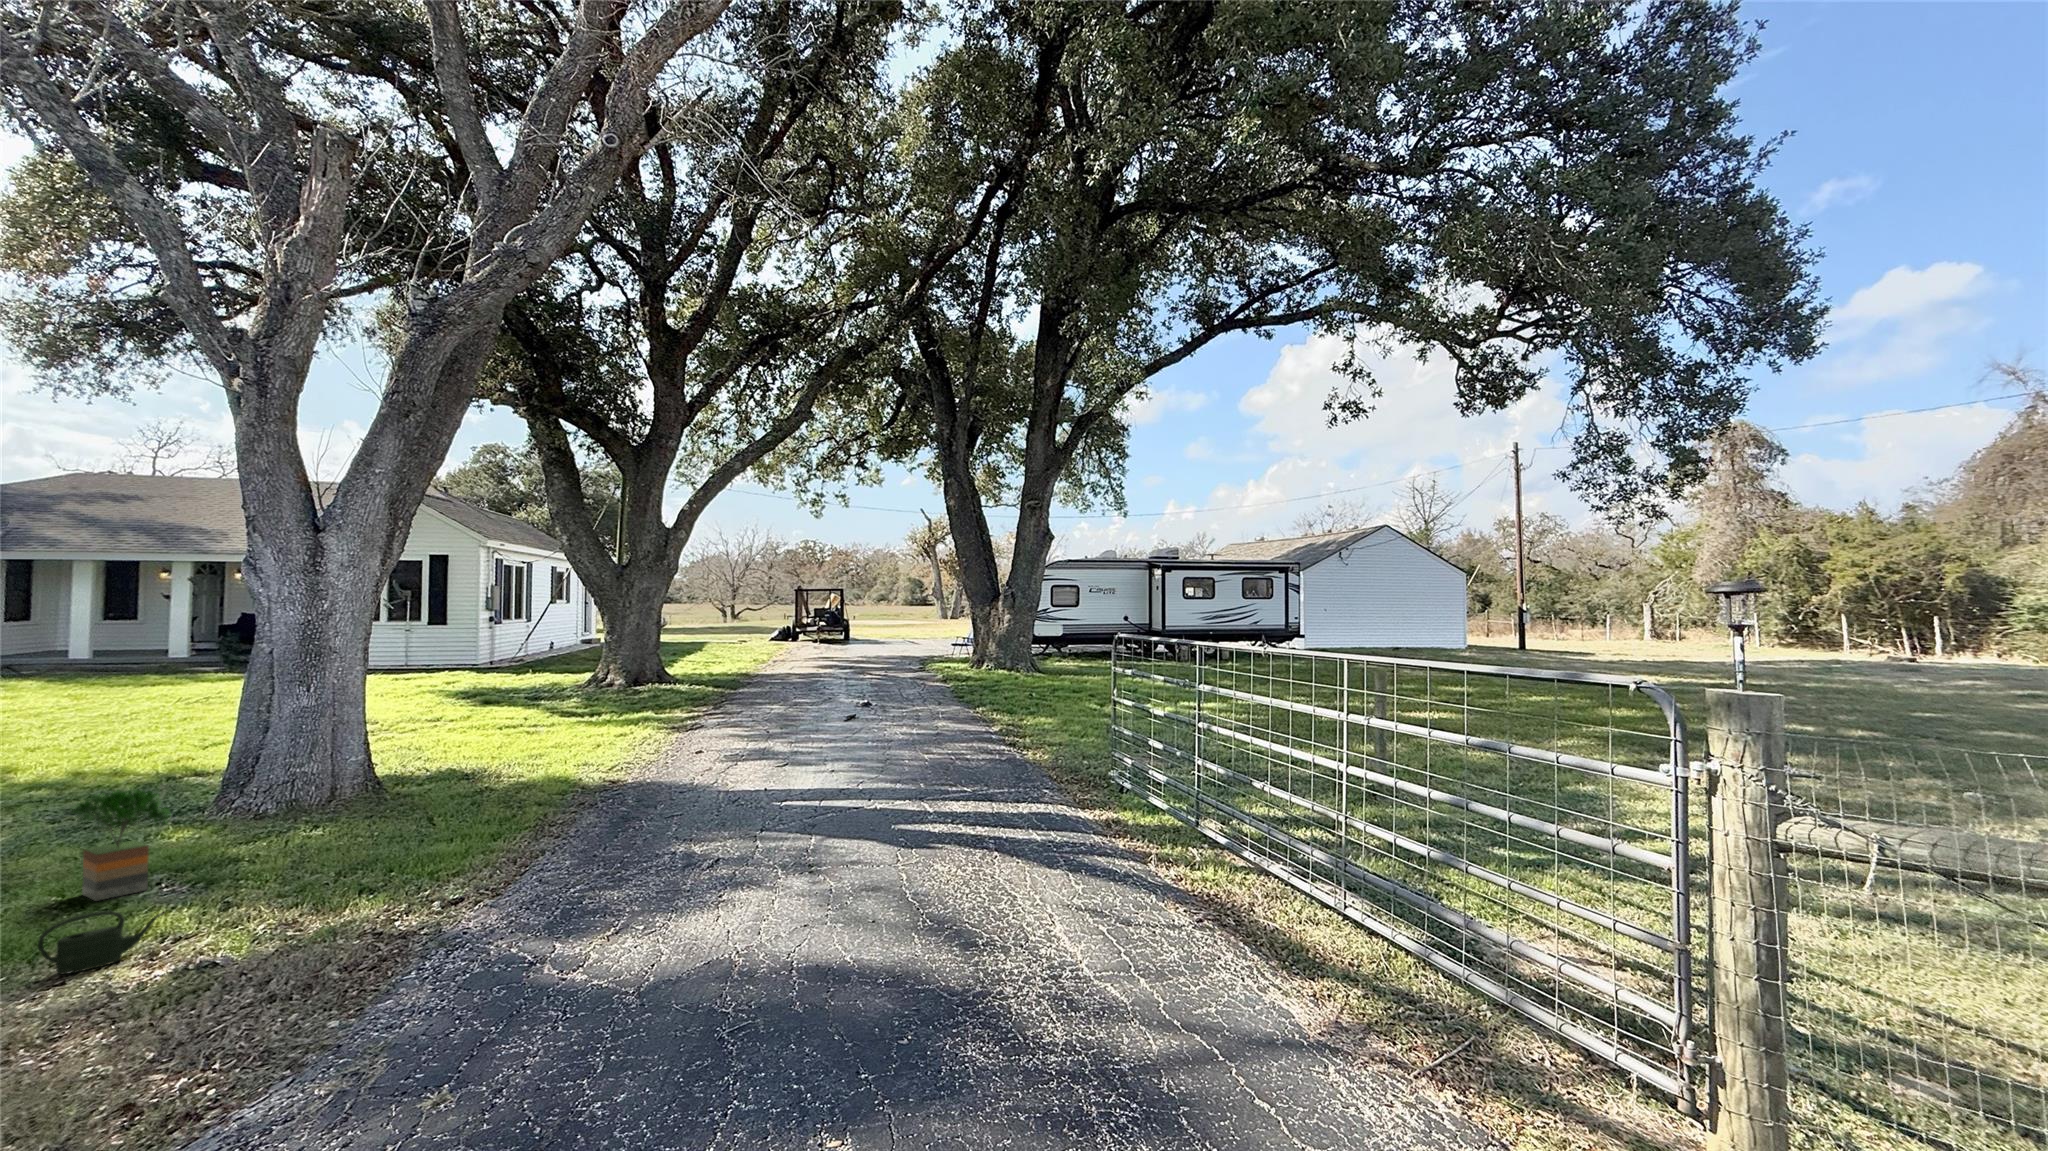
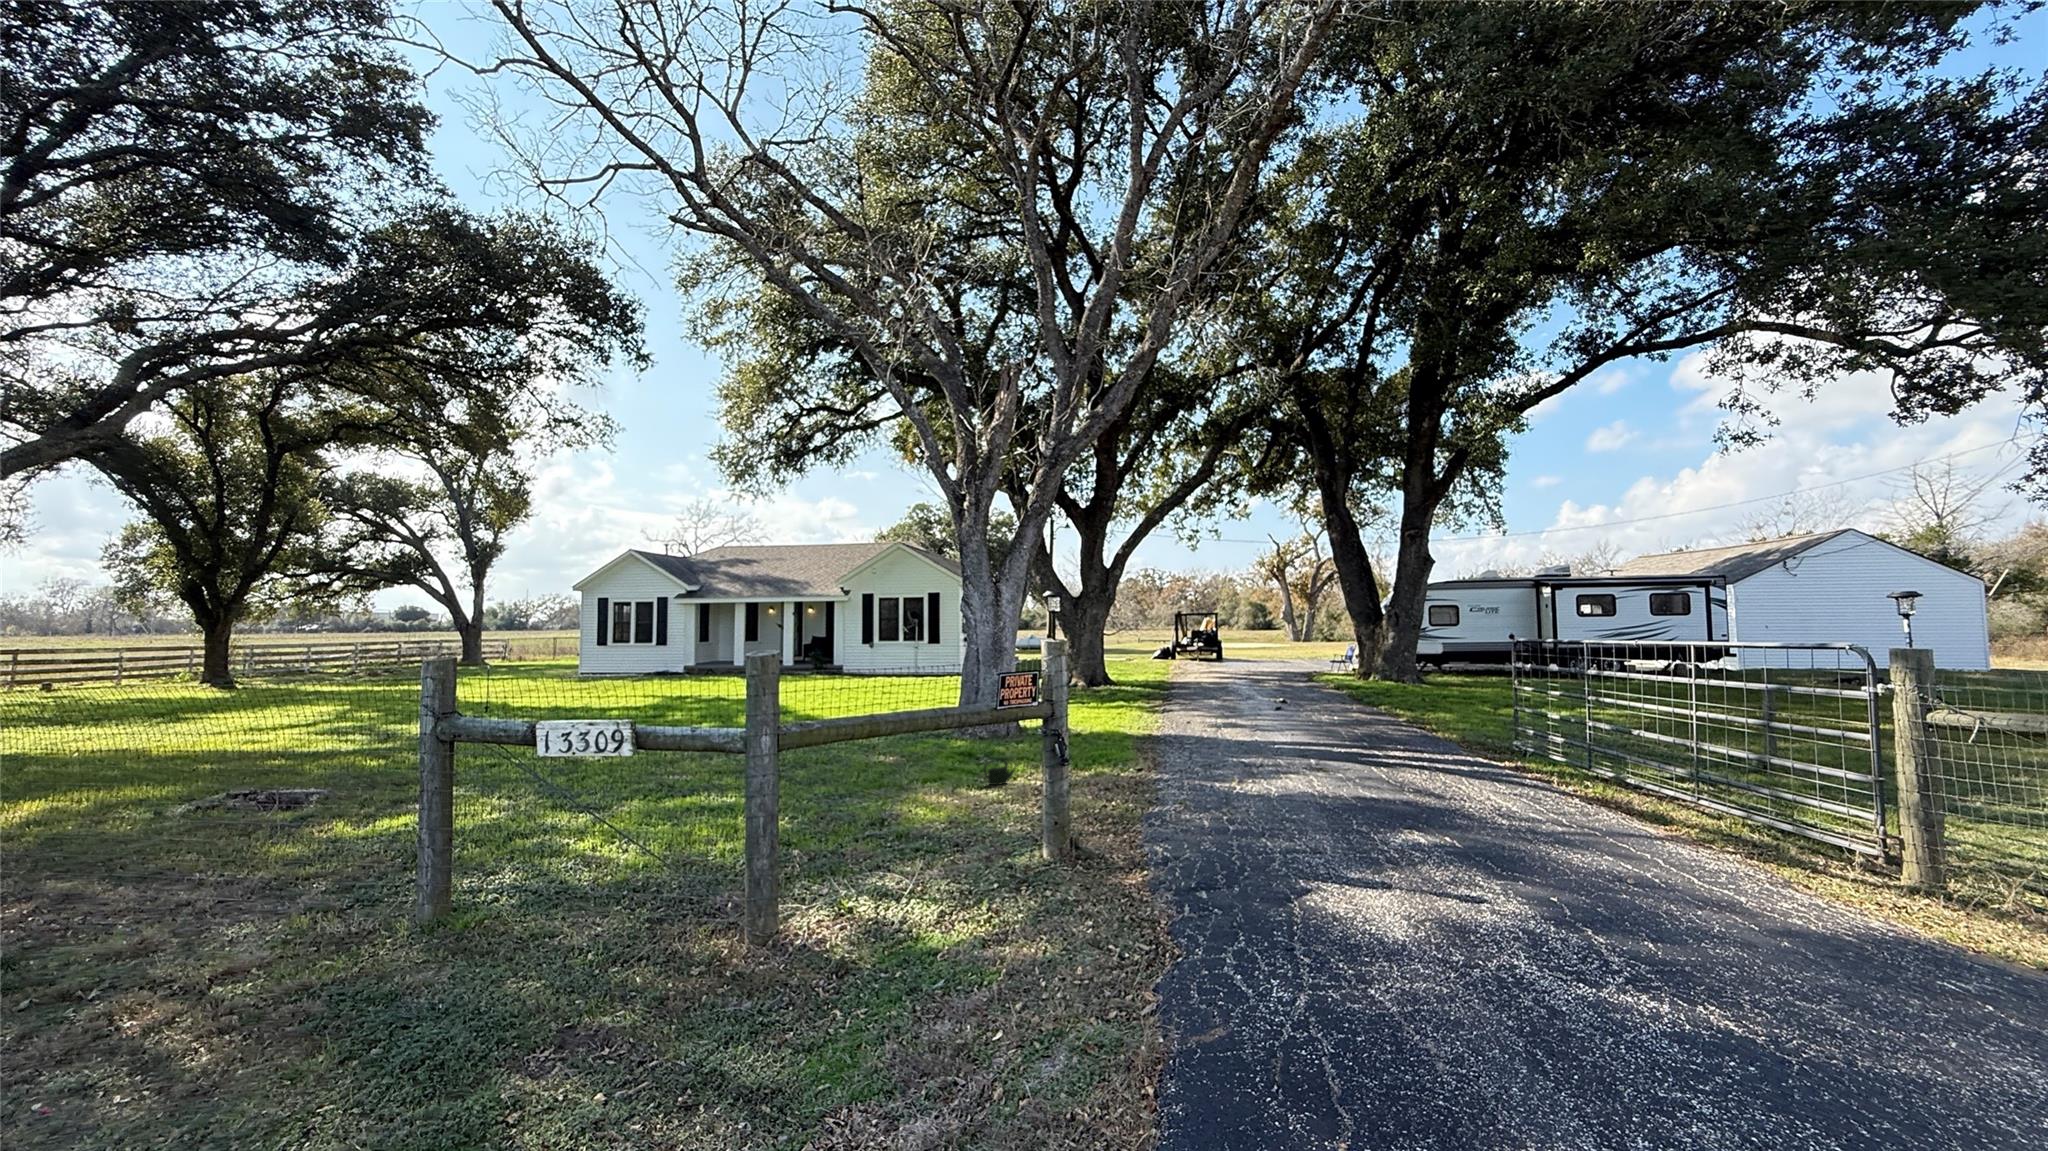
potted tree: present [72,789,169,901] -> none [941,713,980,766]

